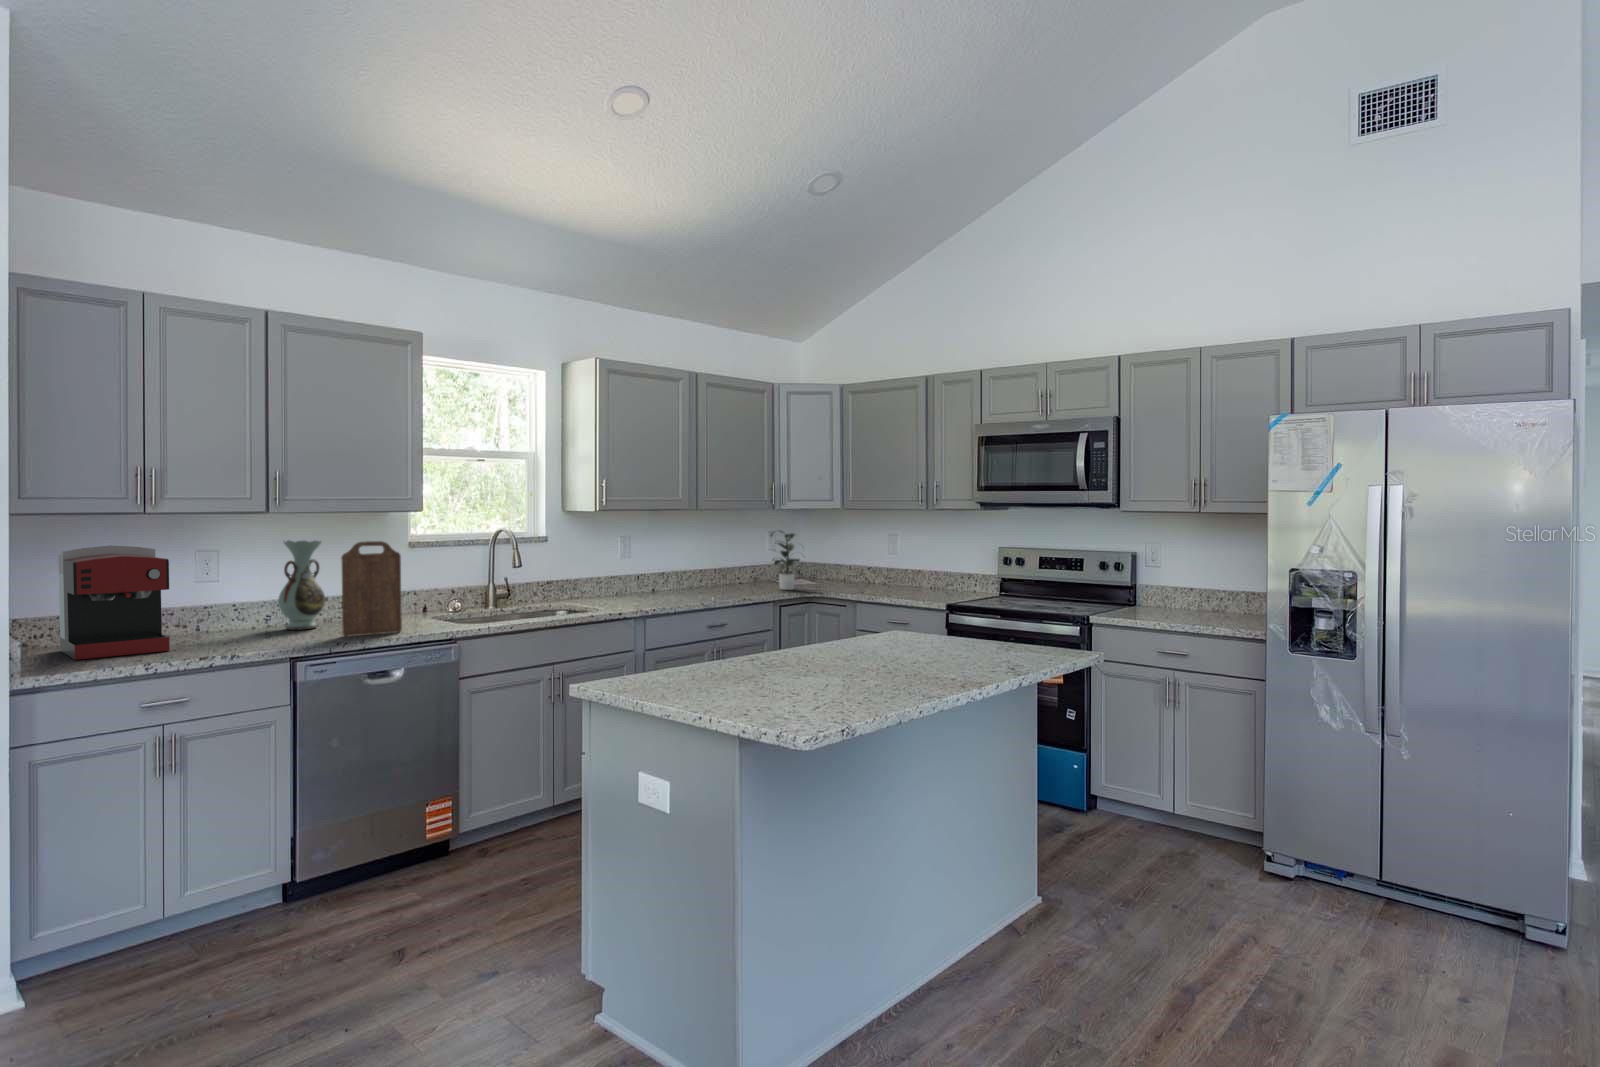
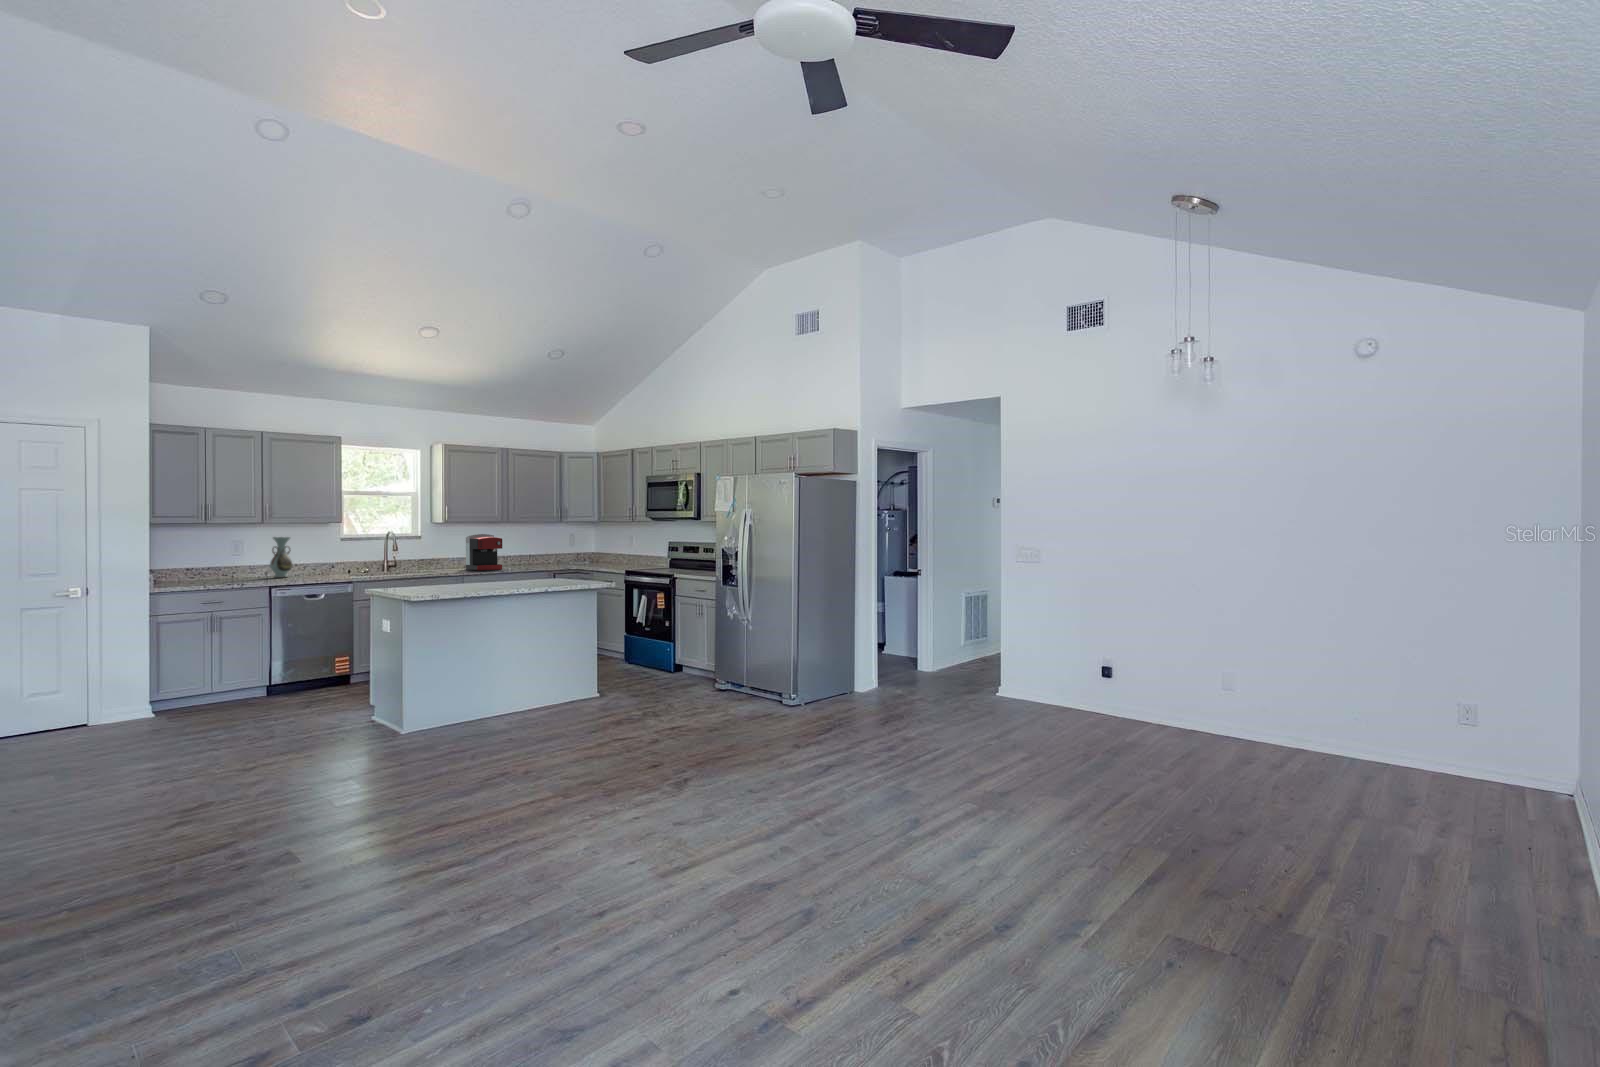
potted plant: present [771,530,800,590] -> none [550,533,580,566]
cutting board: present [341,541,402,636] -> none [295,537,324,579]
coffee maker: present [58,545,170,660] -> present [466,534,502,570]

